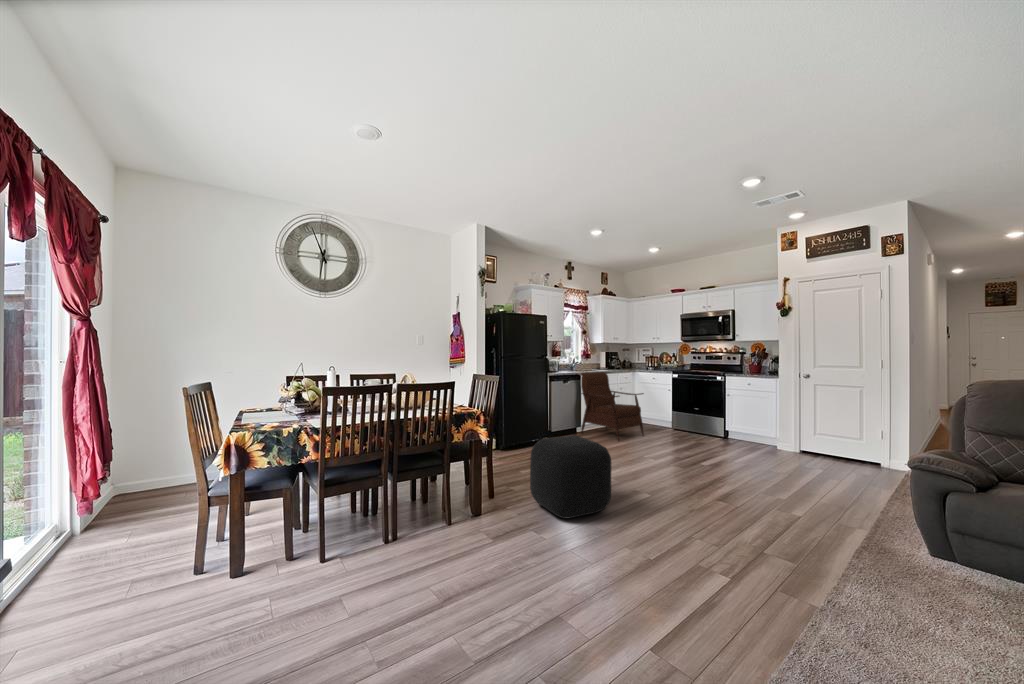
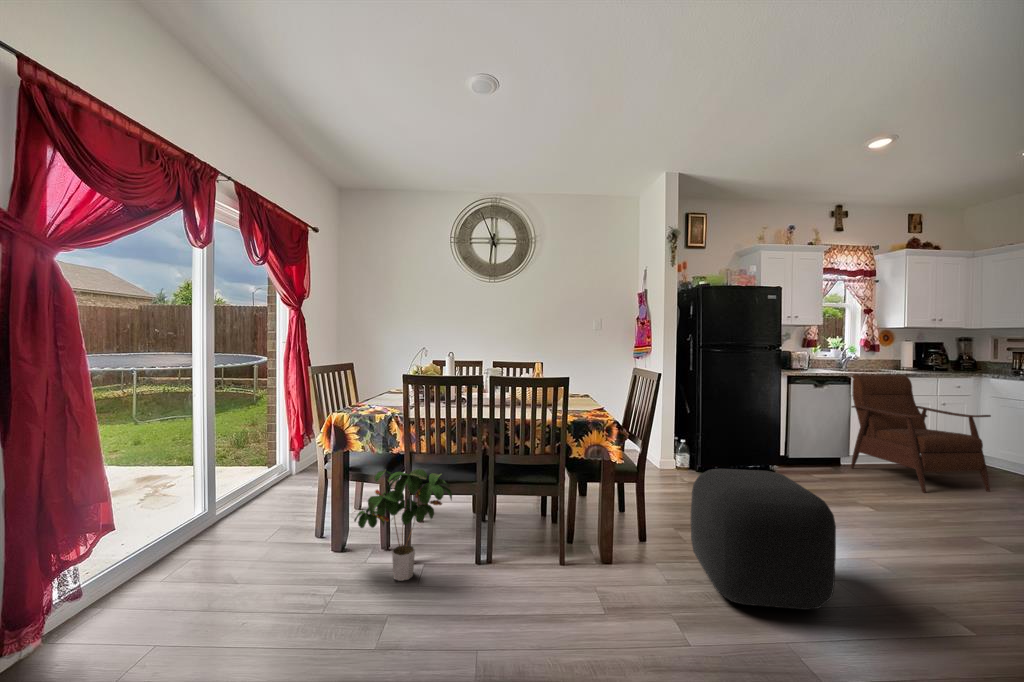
potted plant: none [274,471,373,575] -> present [354,469,452,581]

